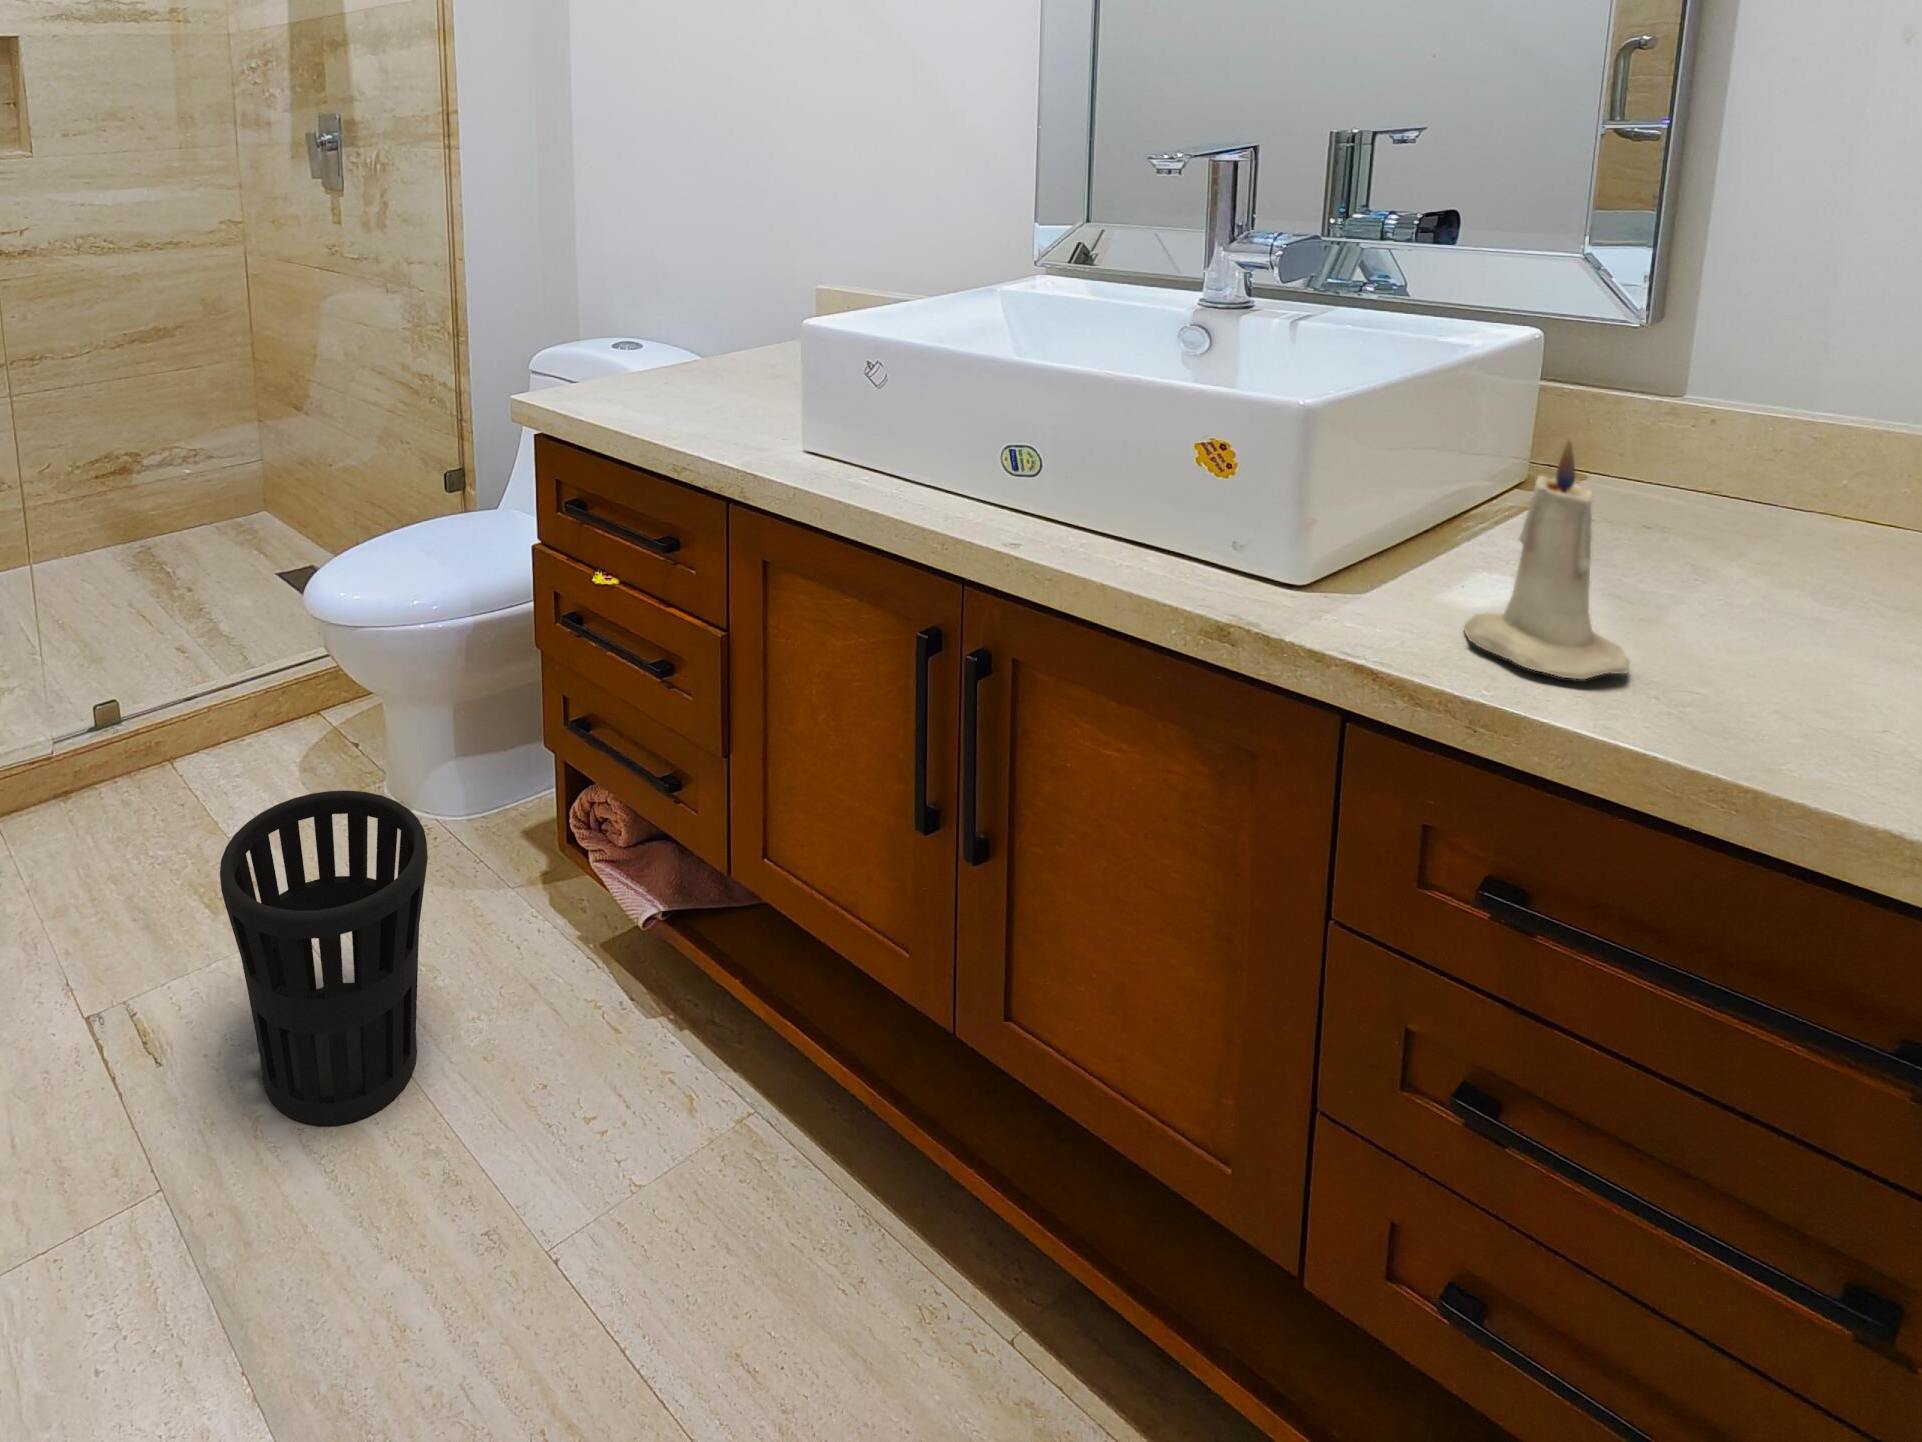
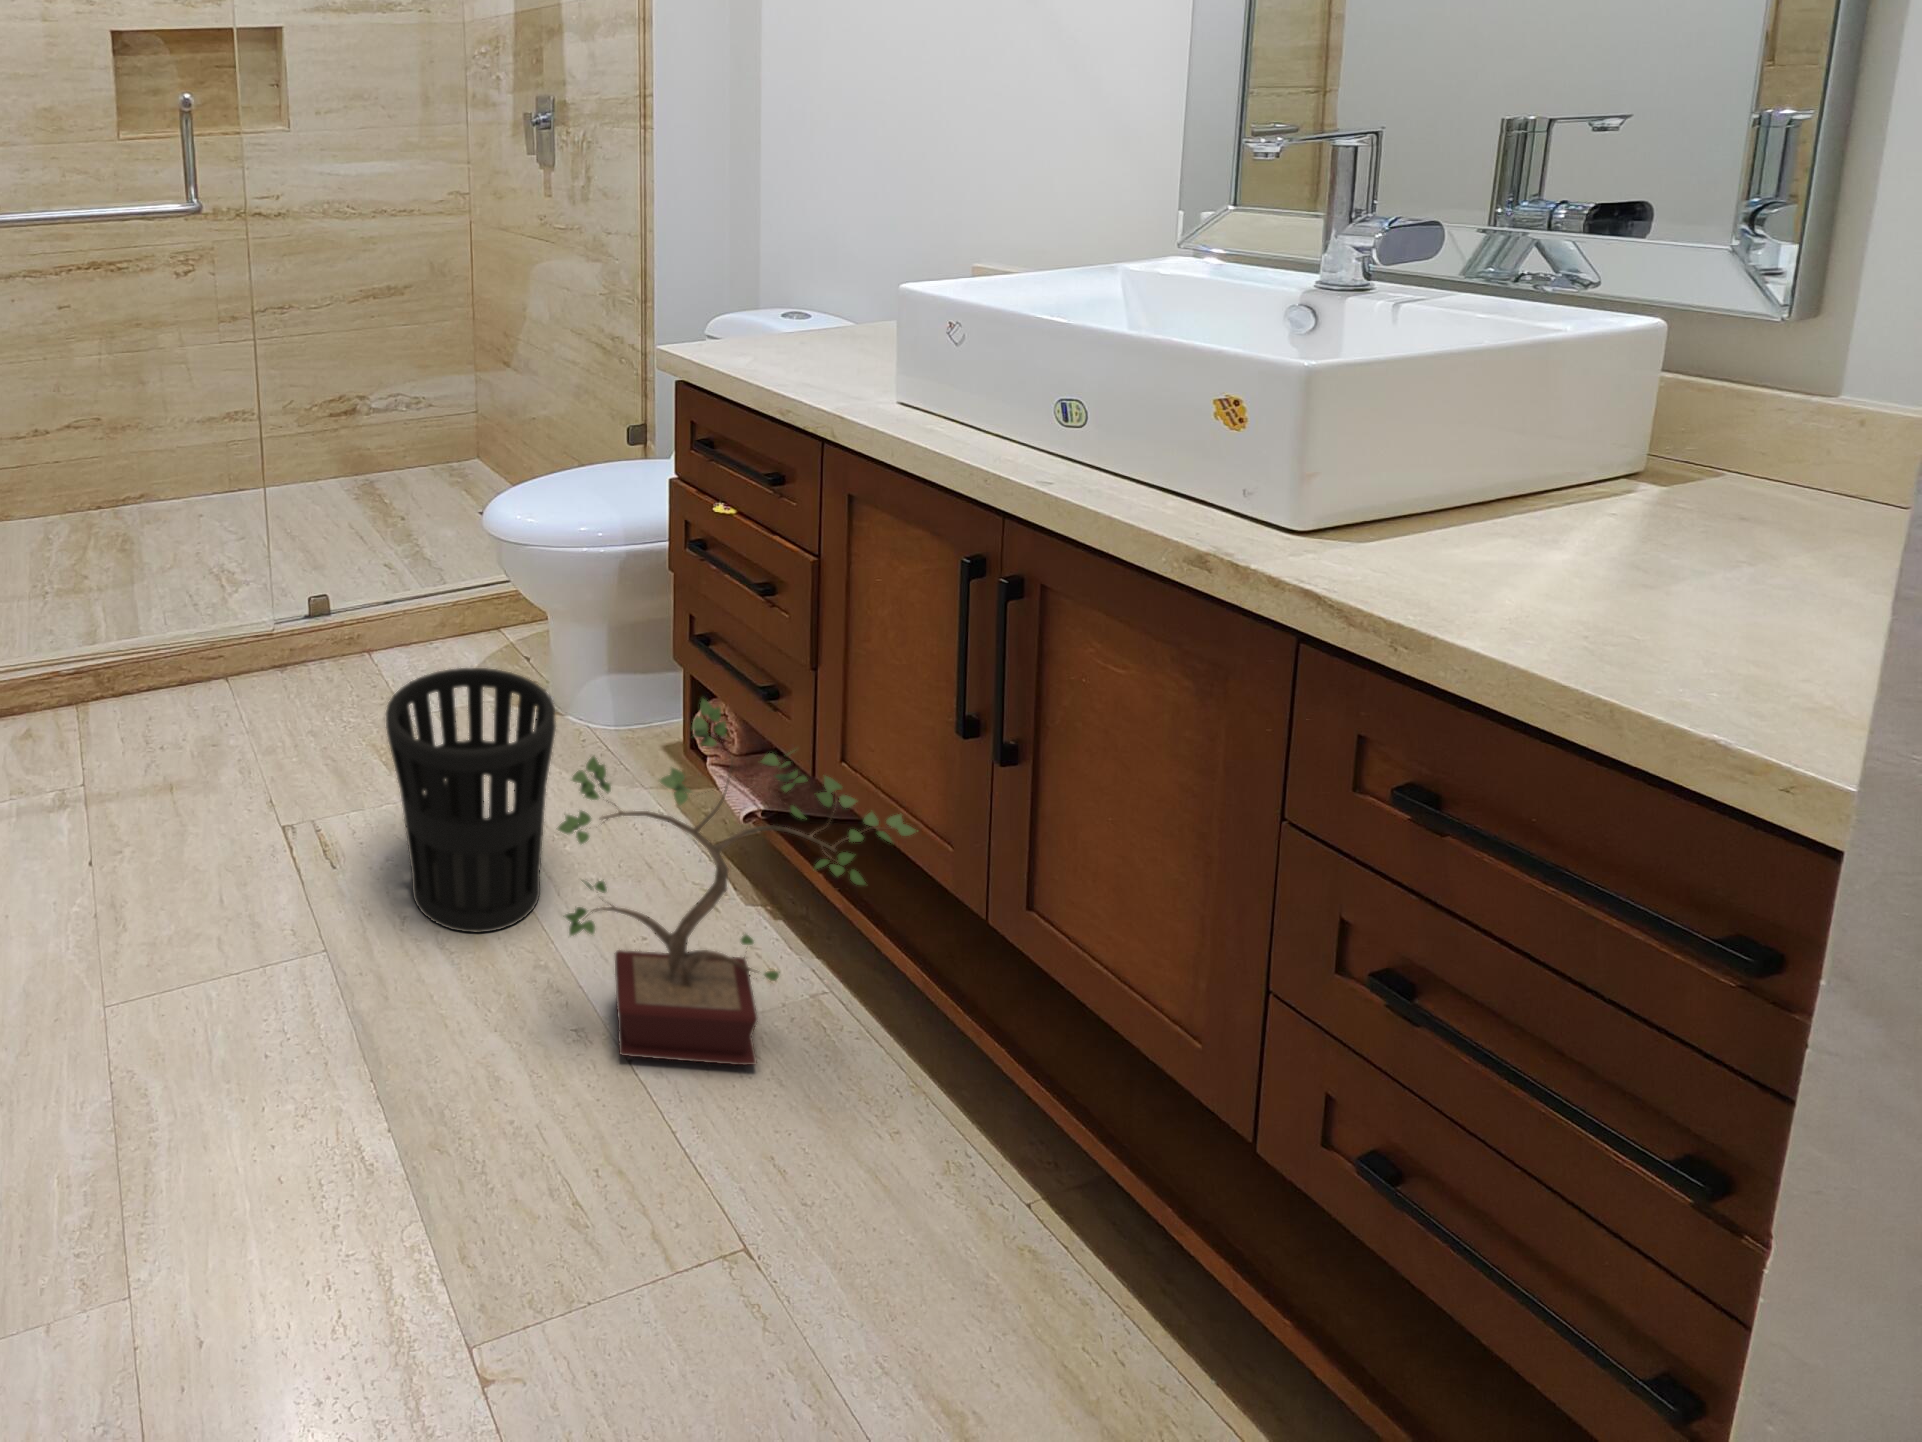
candle: present [1464,441,1630,679] -> none [1452,403,1609,624]
potted plant: none [453,810,863,1256] -> present [556,699,918,1065]

